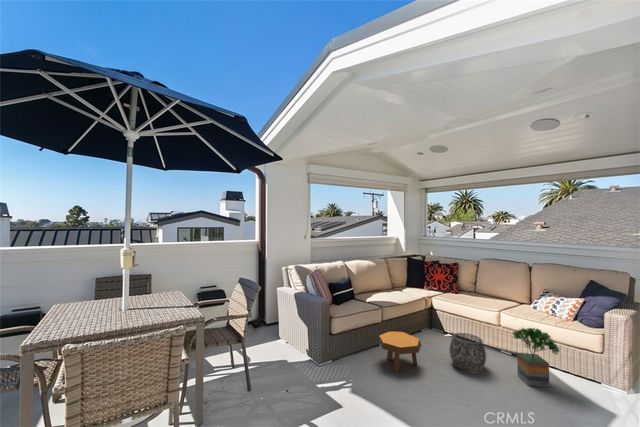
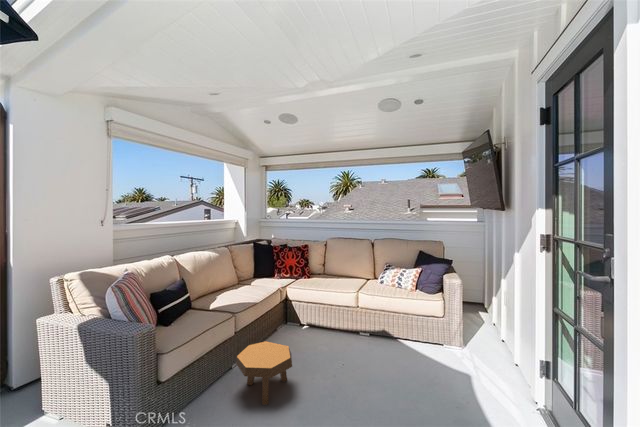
potted tree: present [513,328,559,387] -> none [378,304,421,366]
woven basket: present [449,333,486,372] -> none [319,324,357,370]

